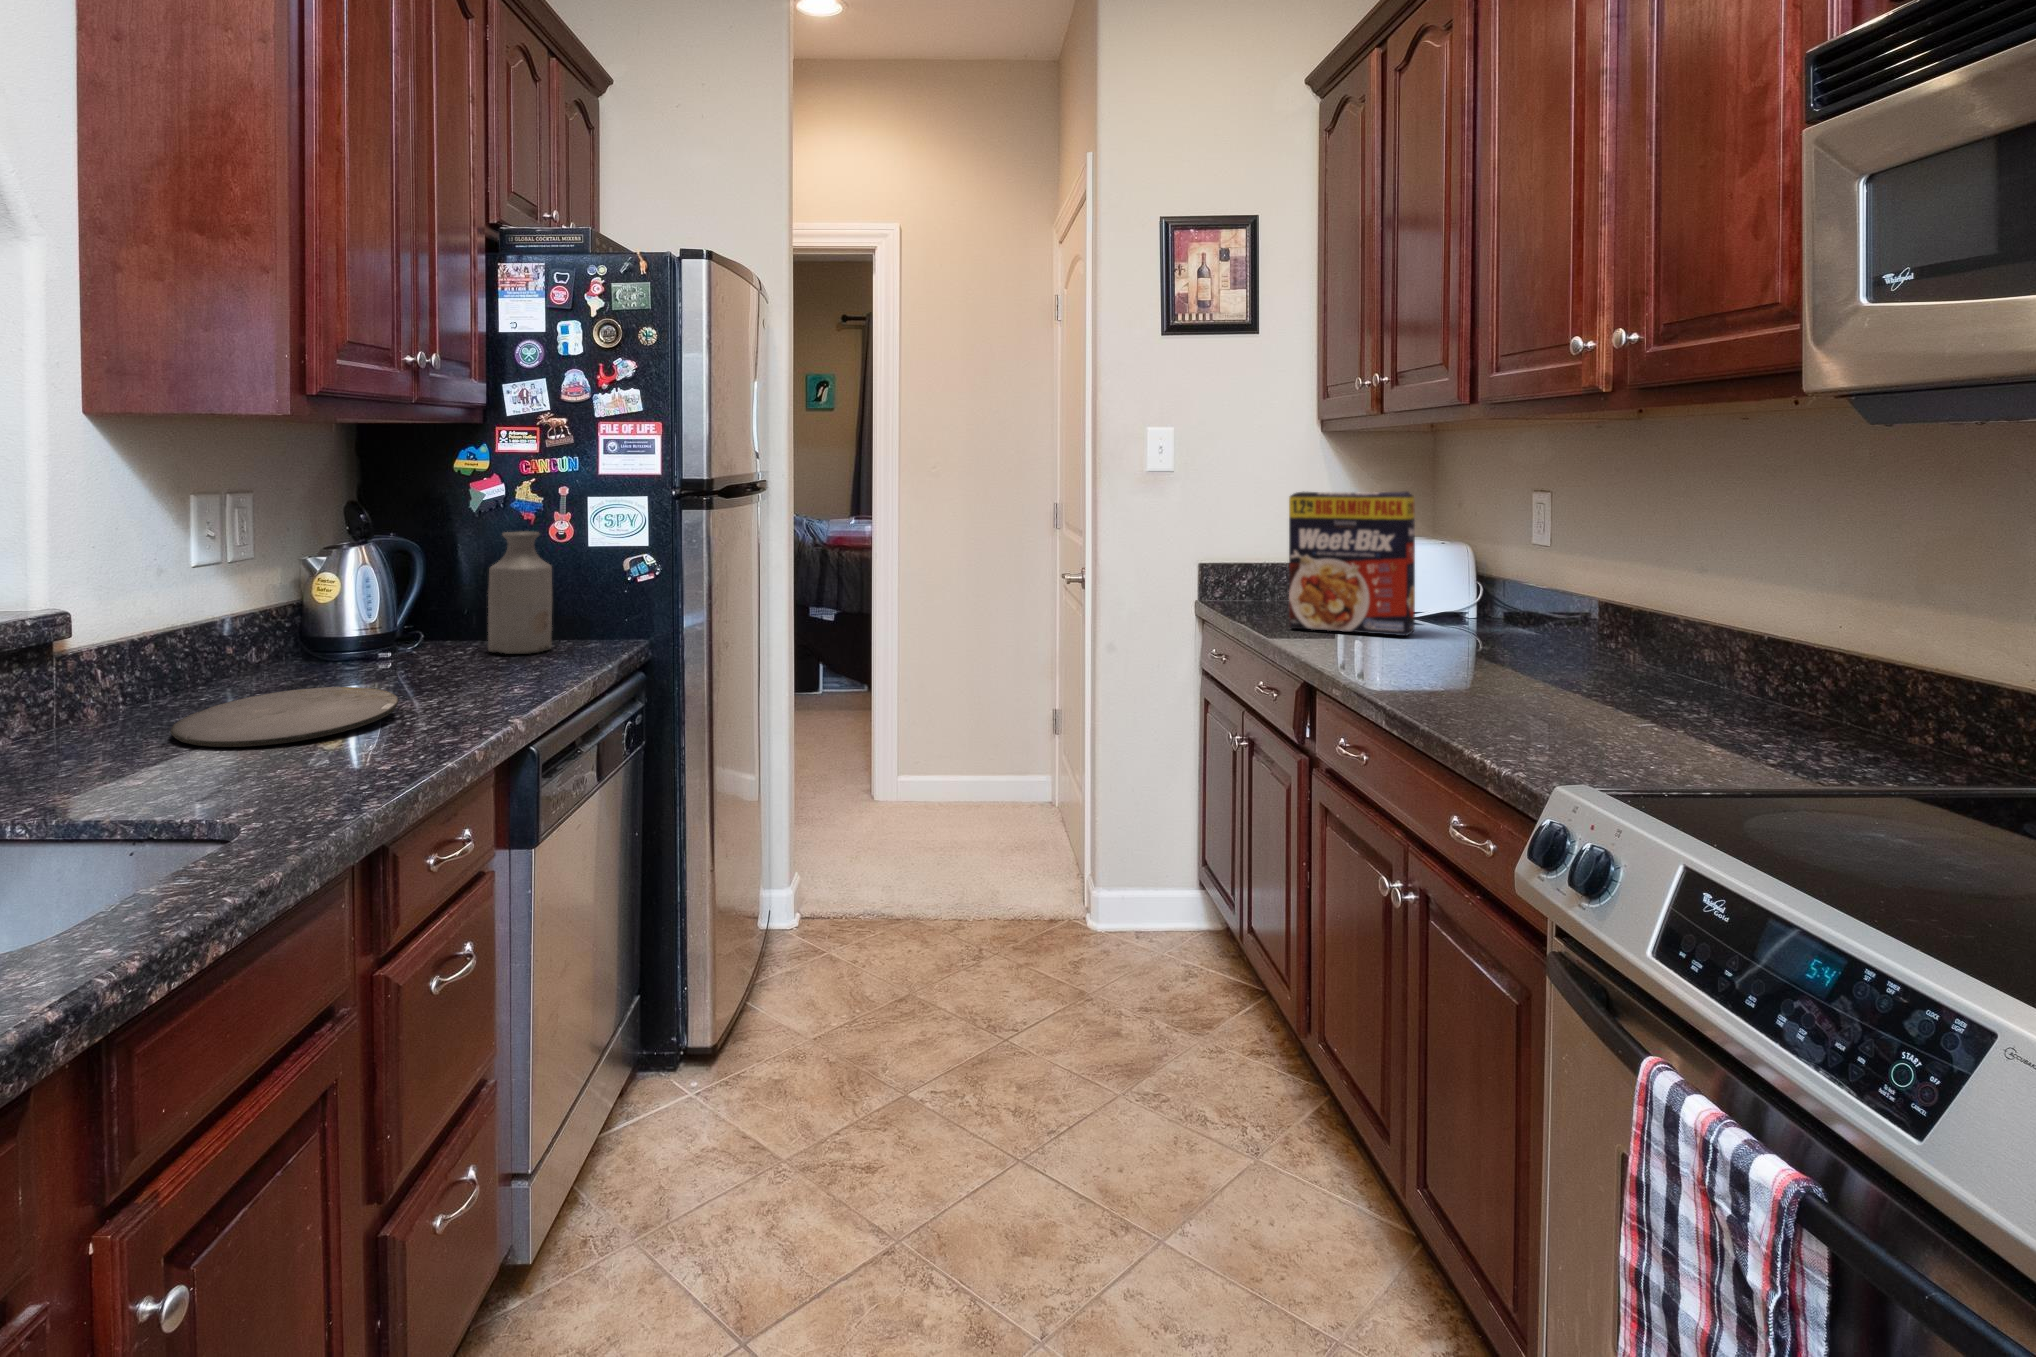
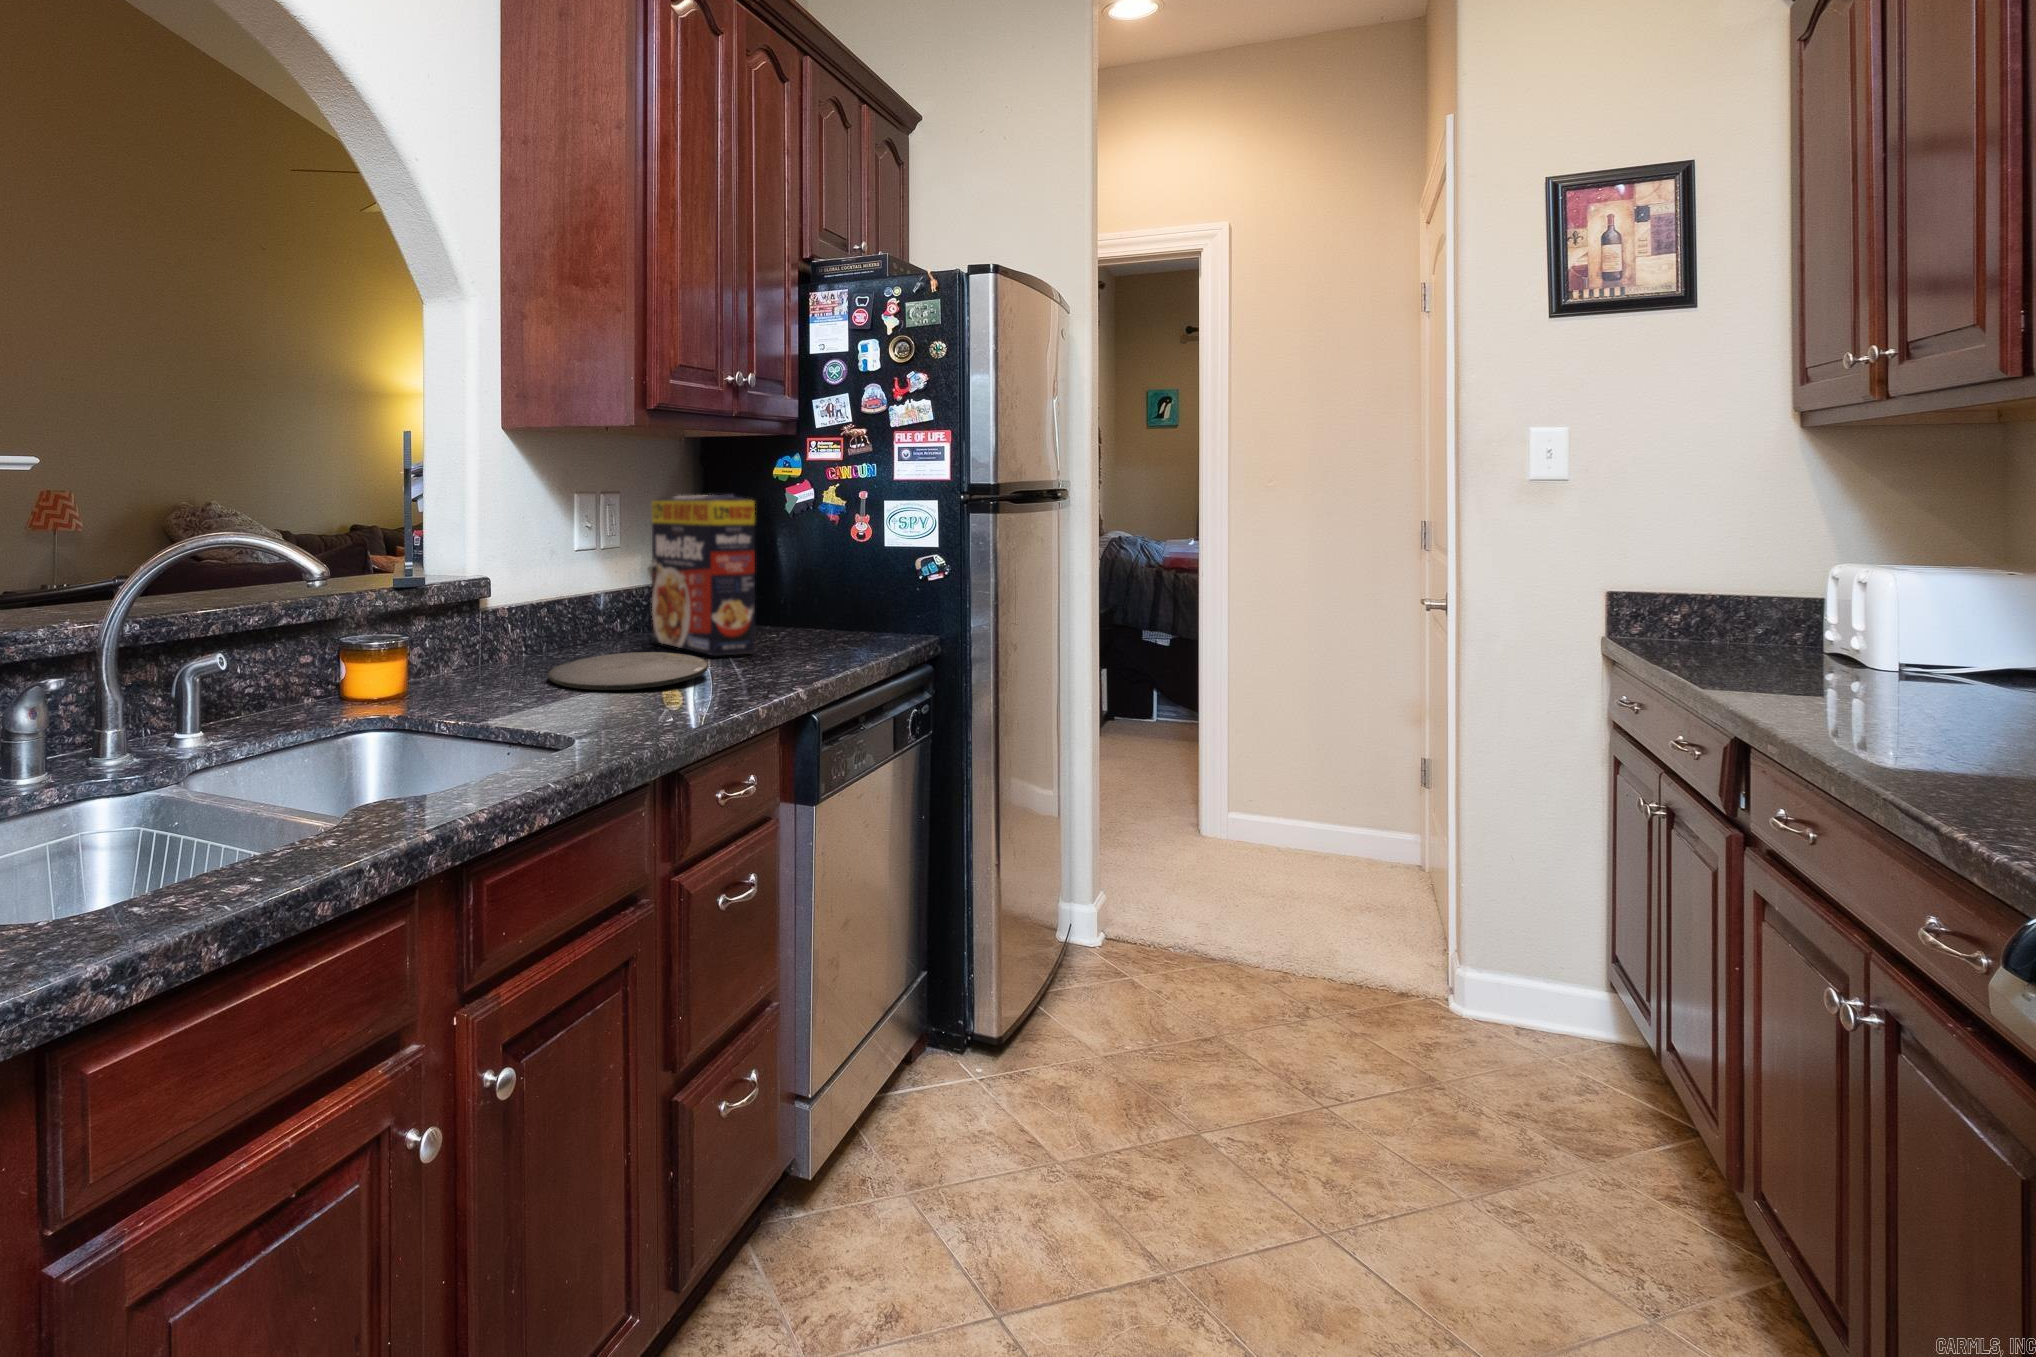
cereal box: present [1289,491,1415,636] -> present [652,494,756,656]
bottle: present [488,531,552,654] -> none [795,531,850,641]

